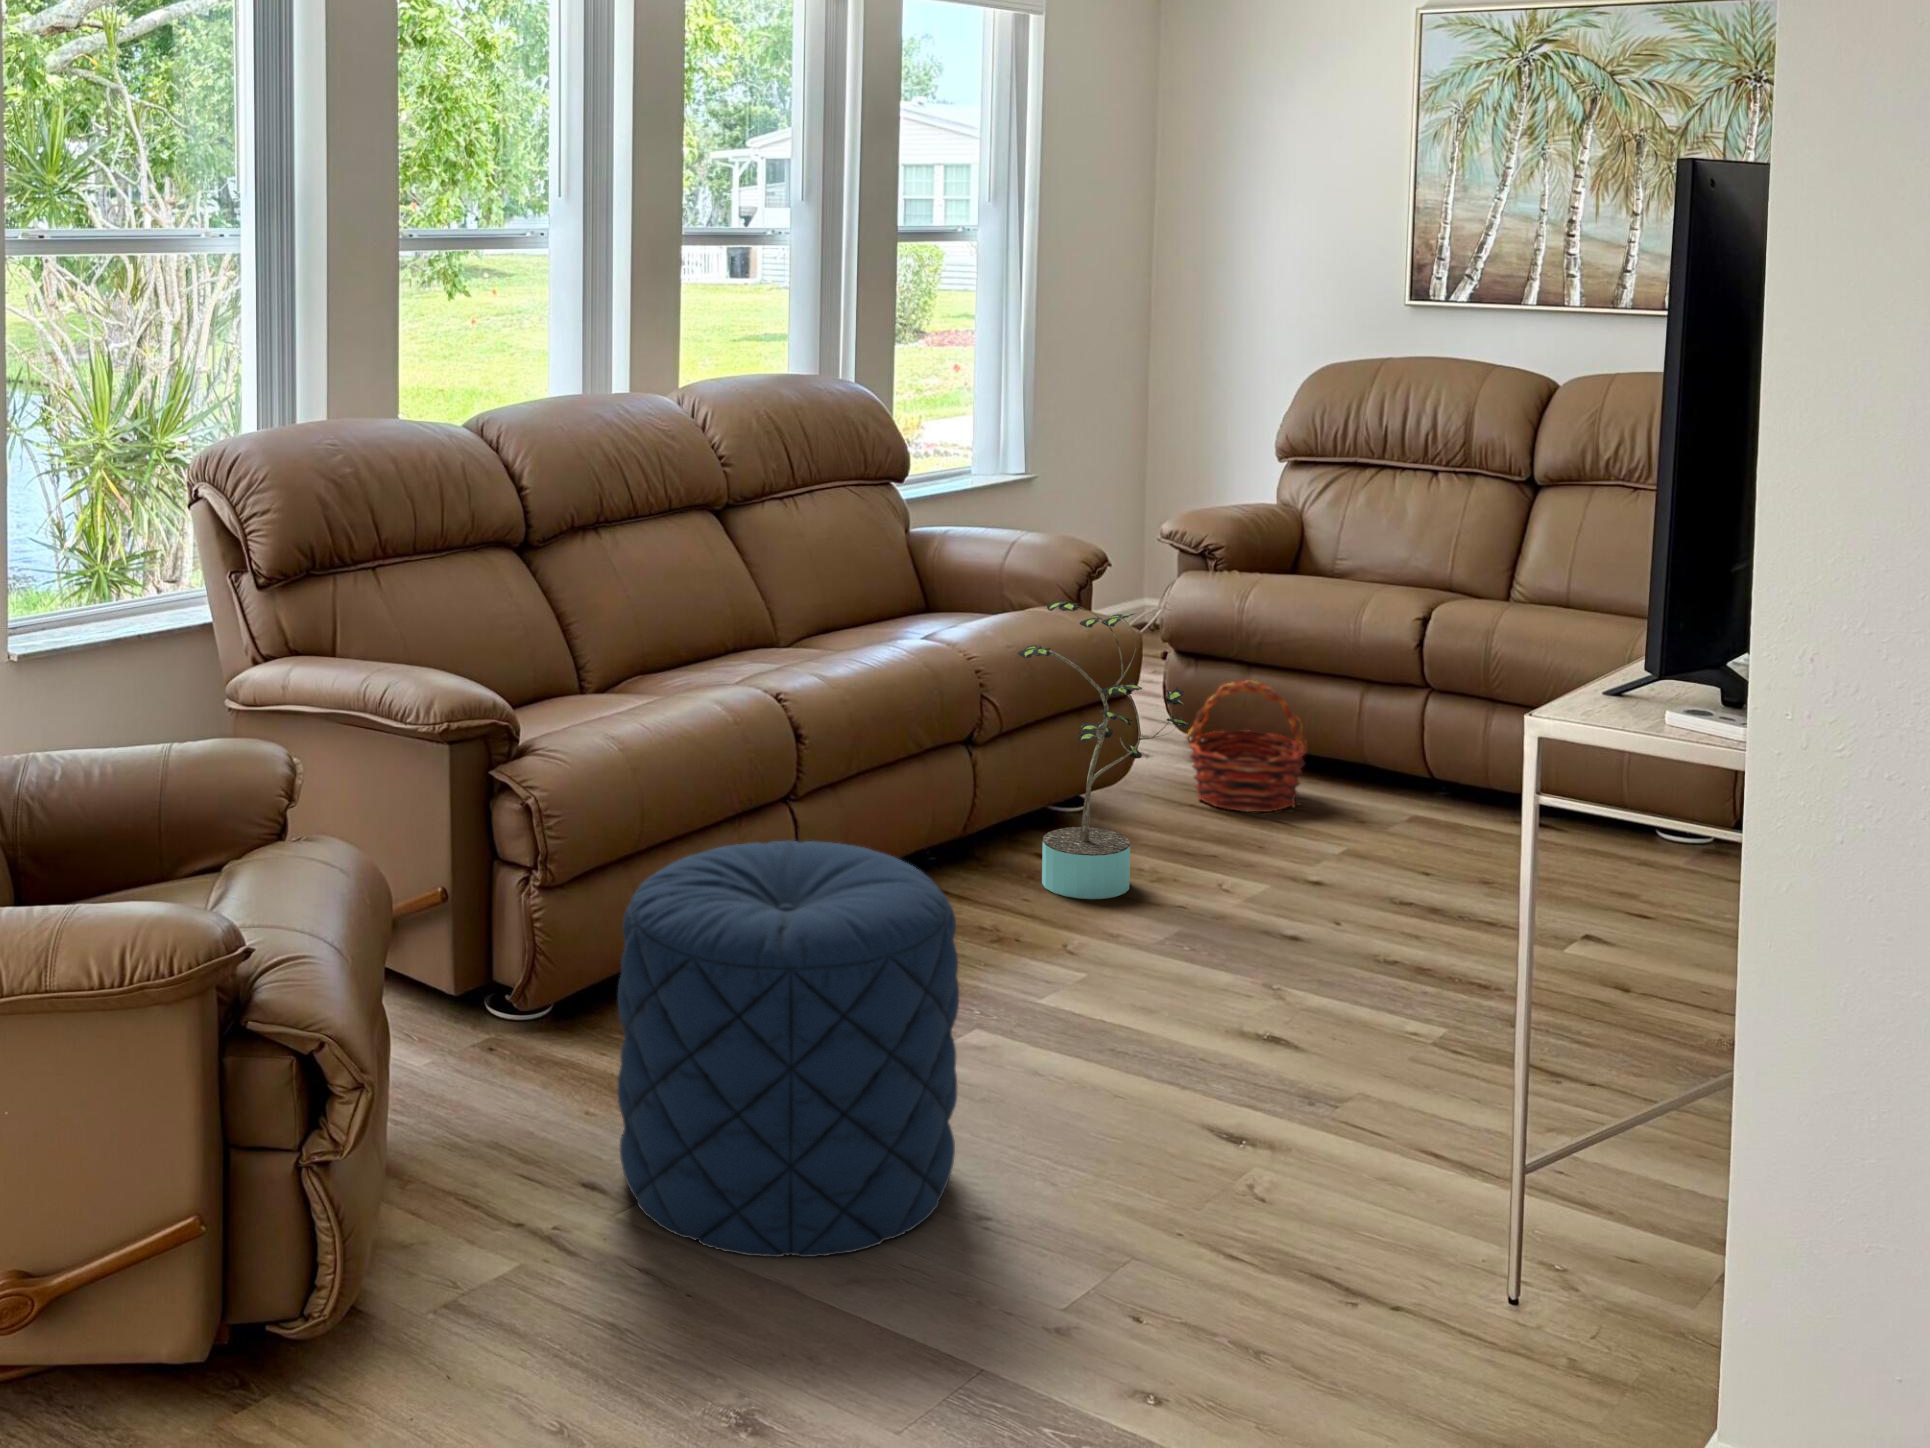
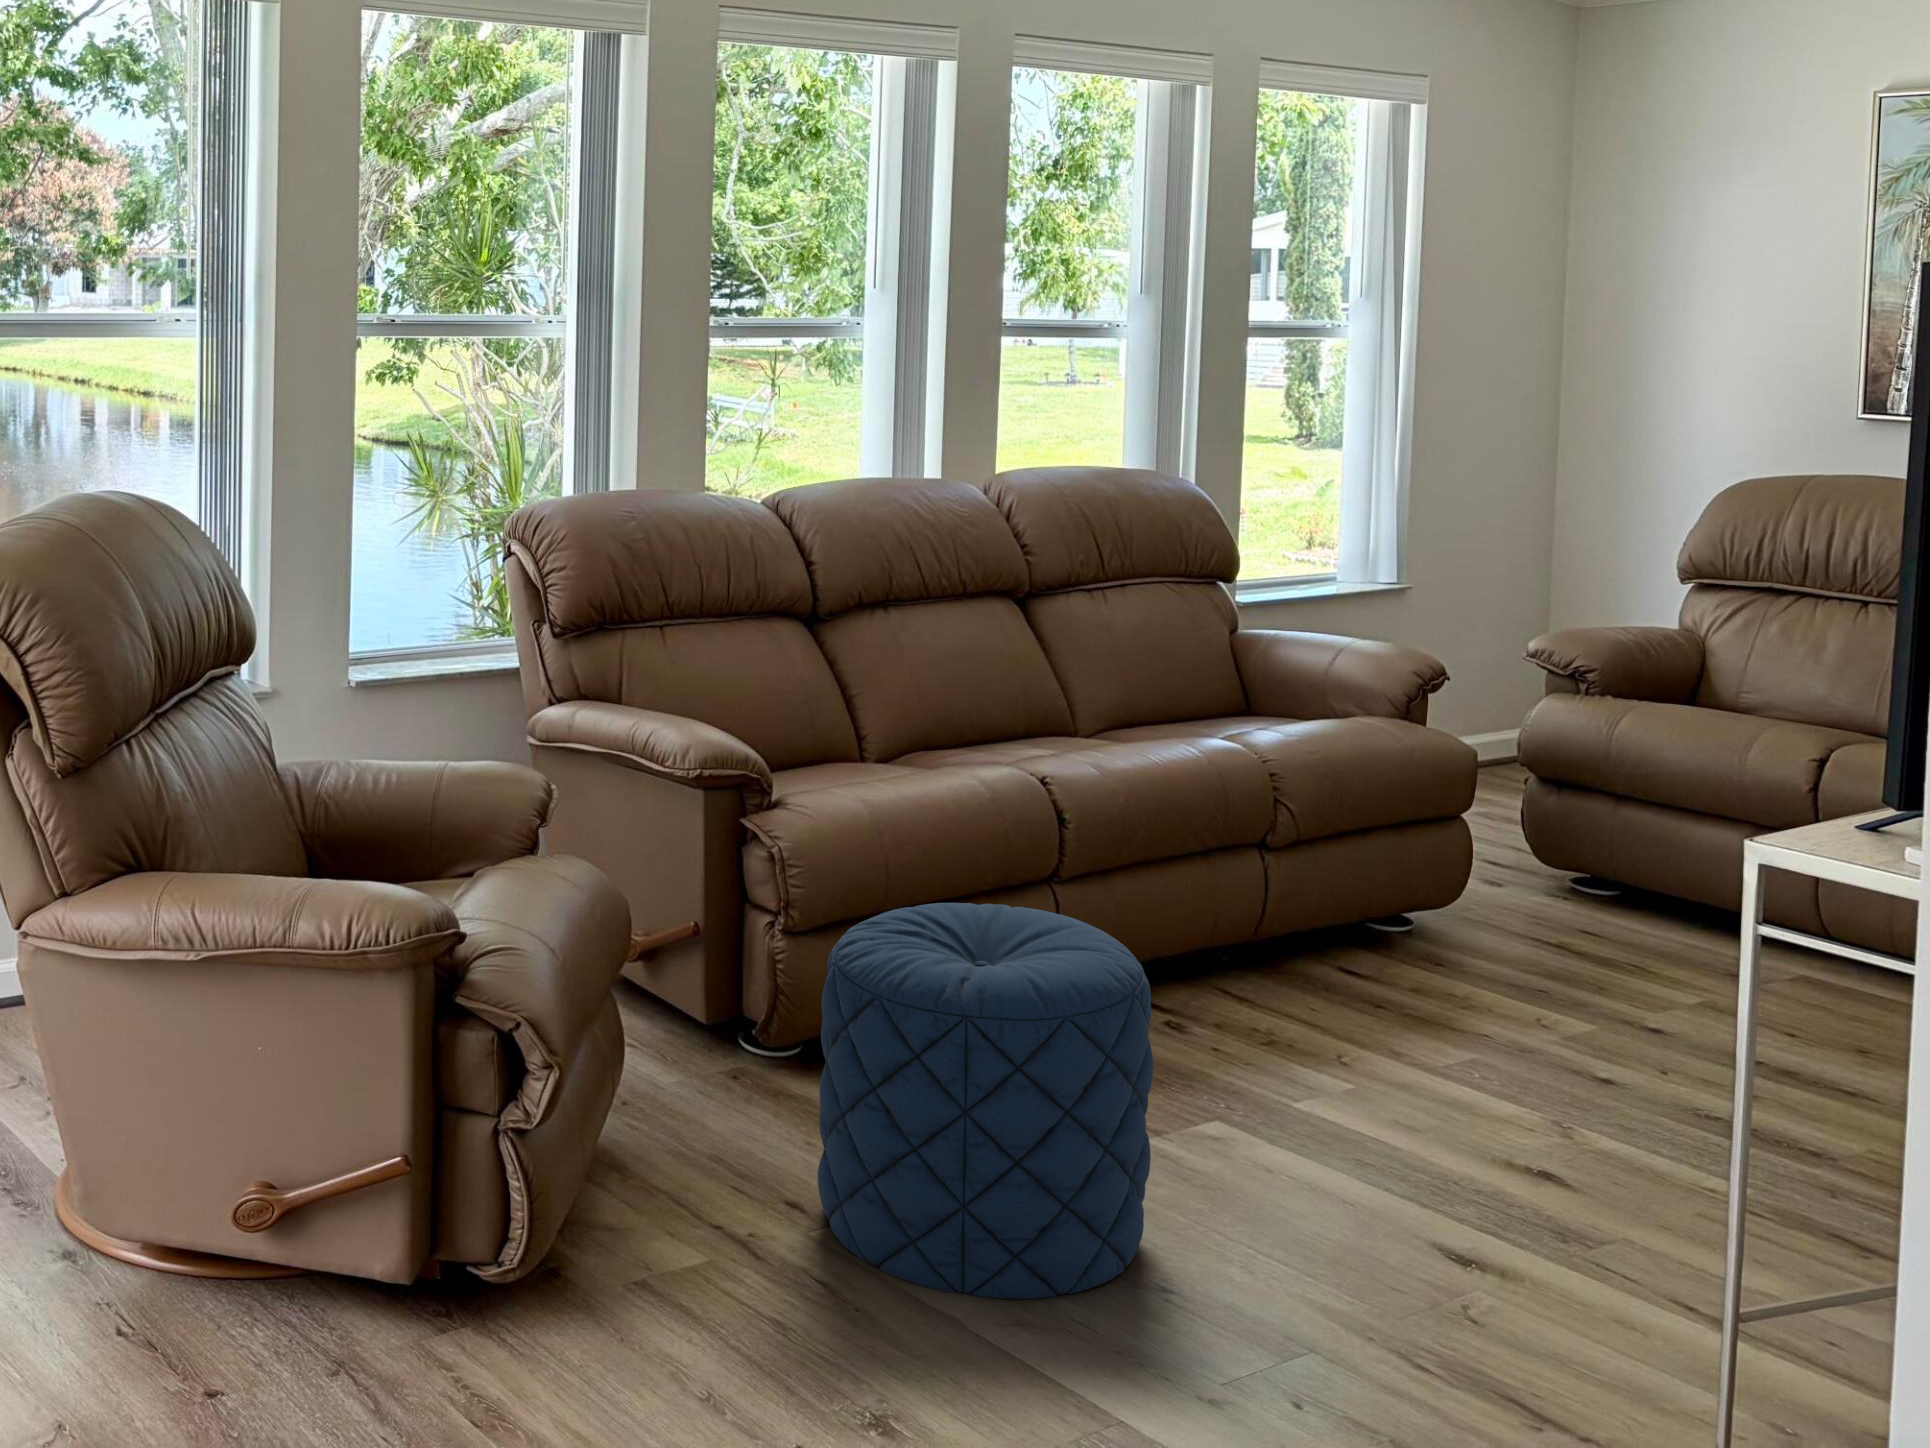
potted plant: present [1018,601,1189,899] -> none [1307,707,1497,1017]
basket: present [1186,680,1308,812] -> none [1528,809,1671,953]

